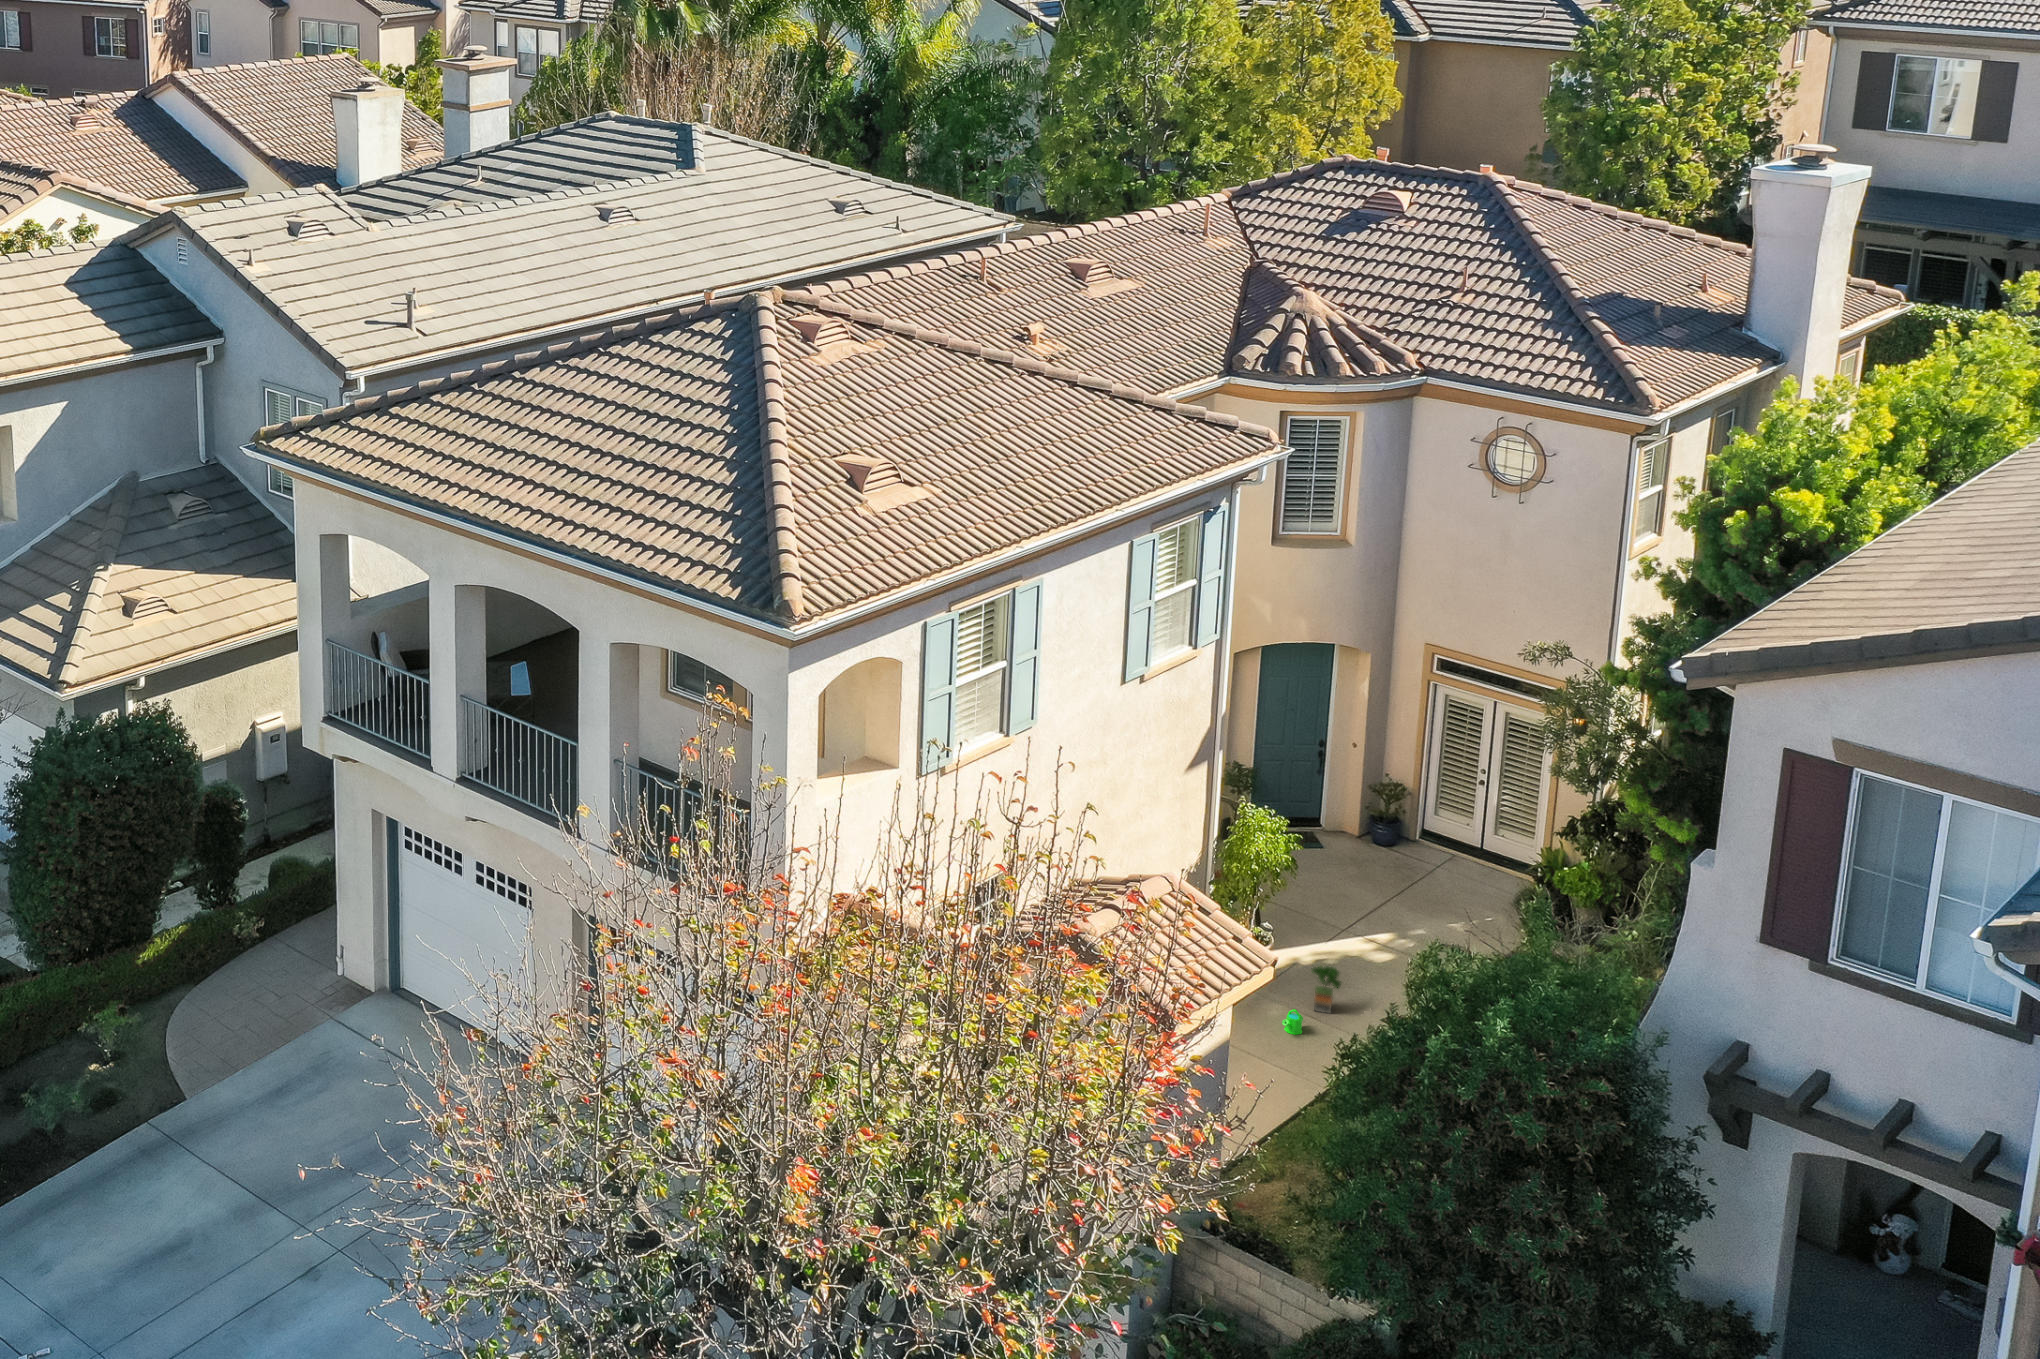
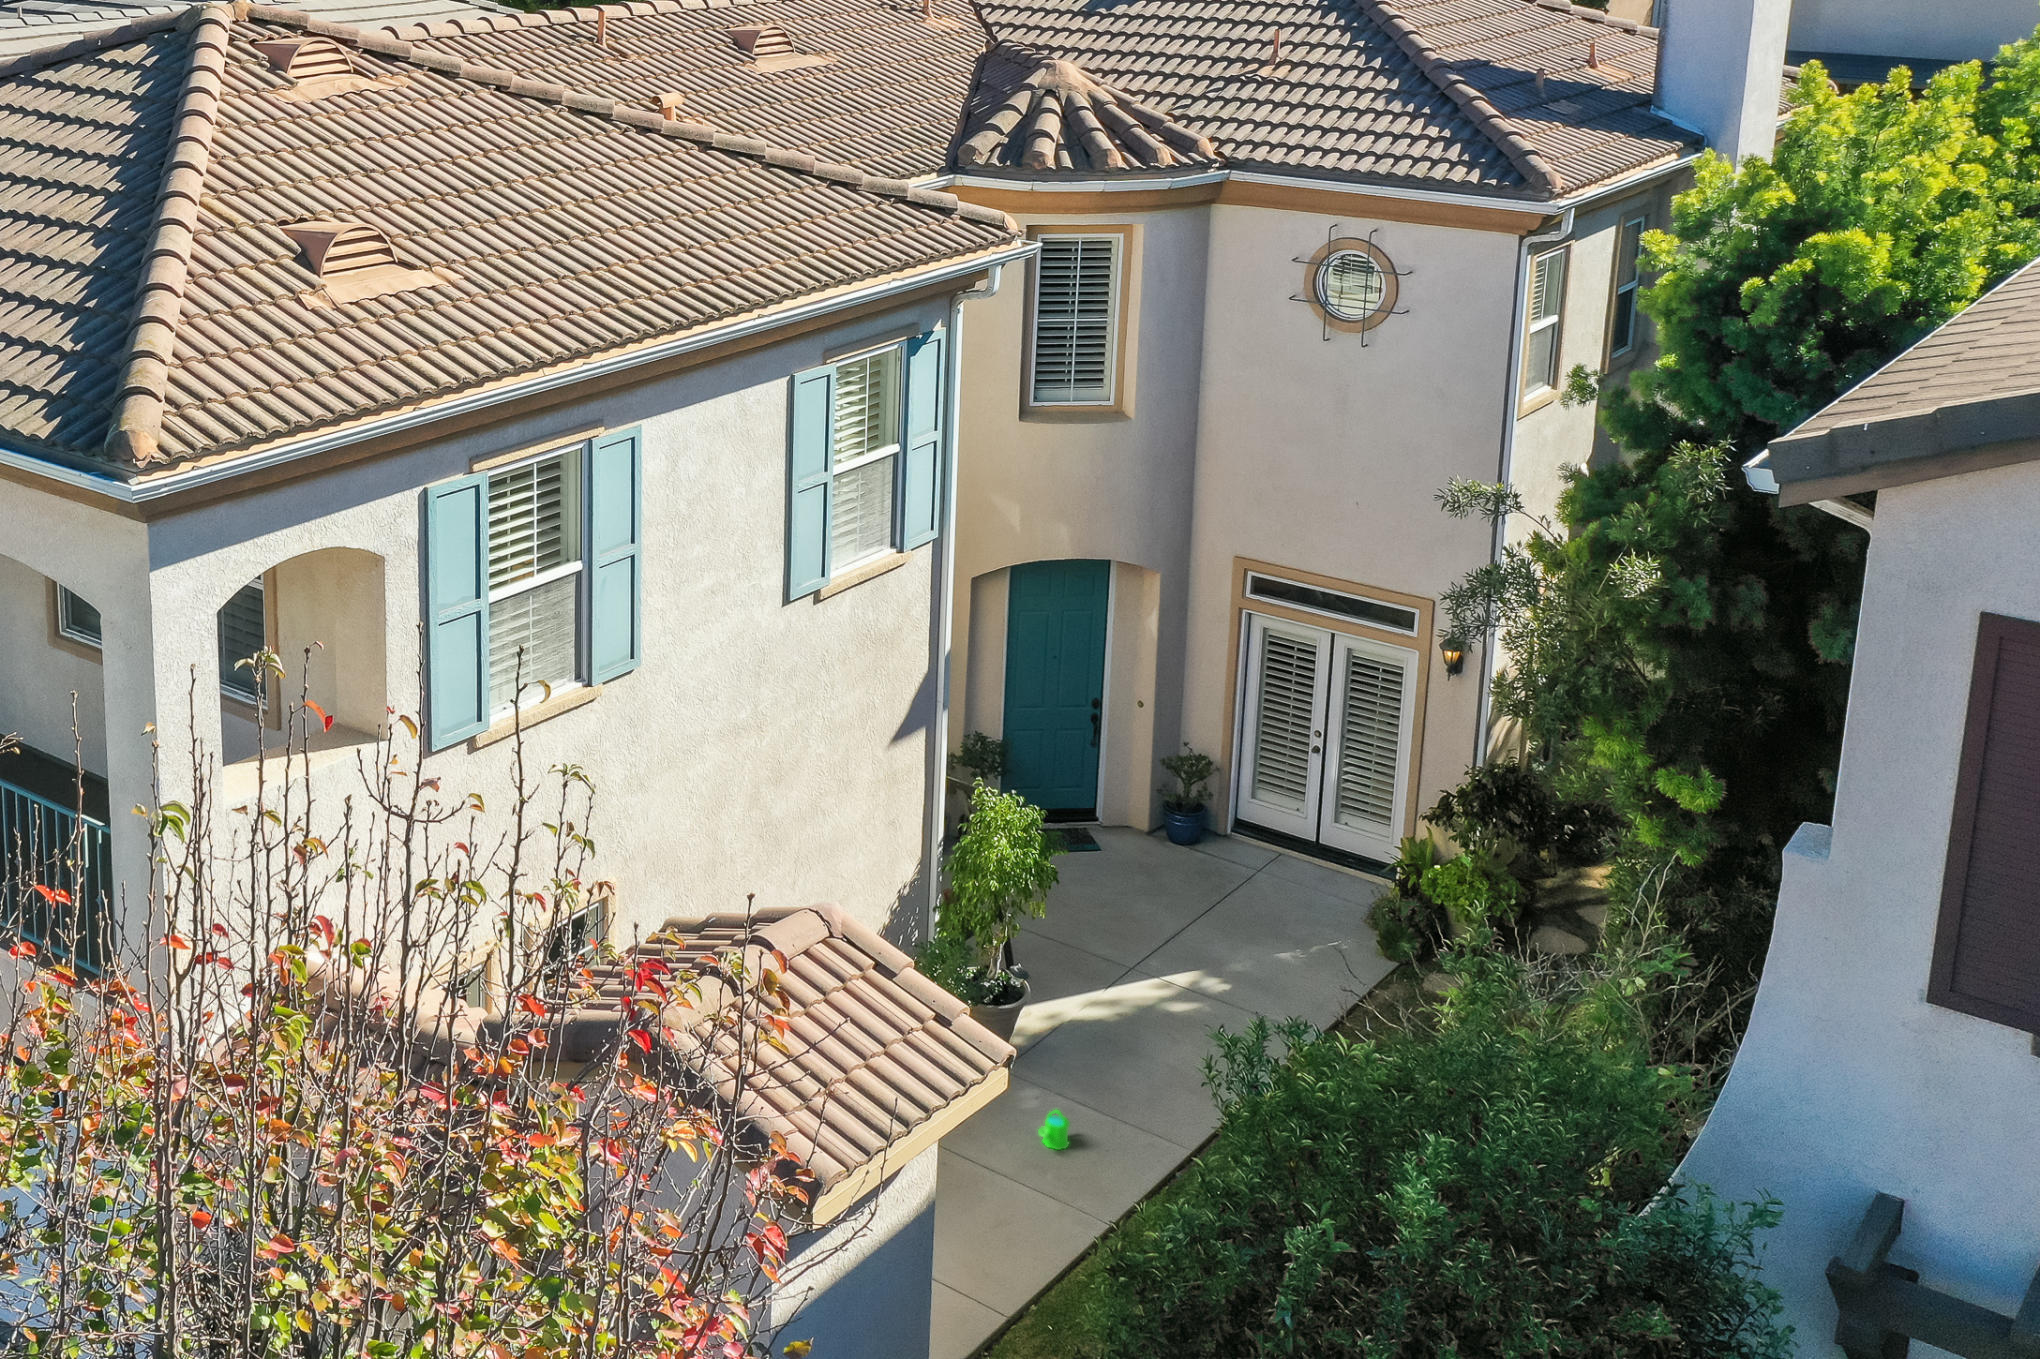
potted tree: present [1311,966,1341,1013] -> none [1080,1036,1129,1112]

